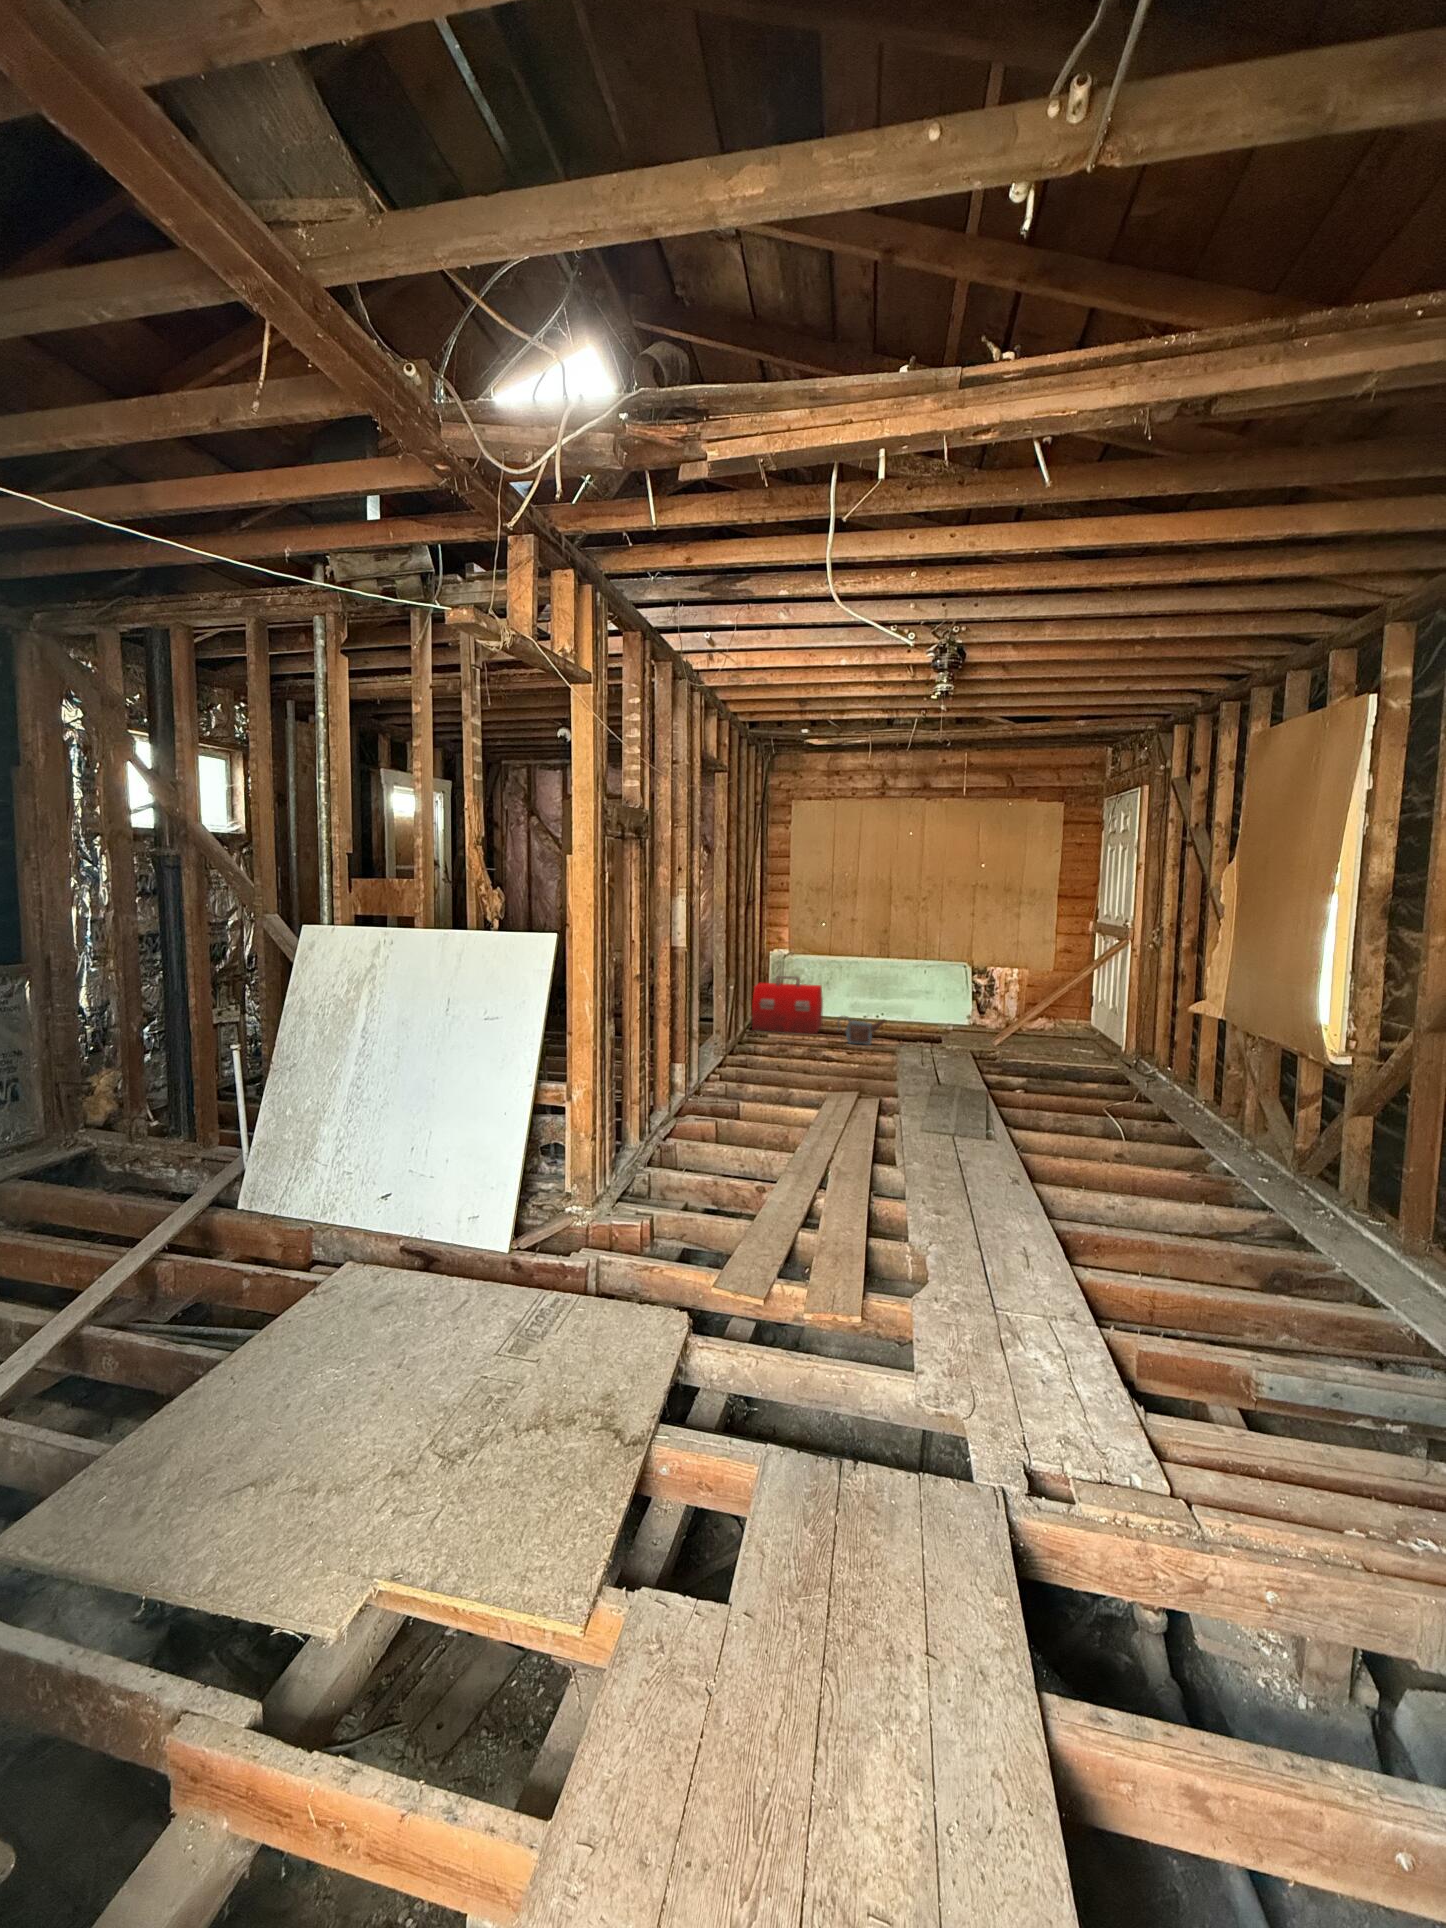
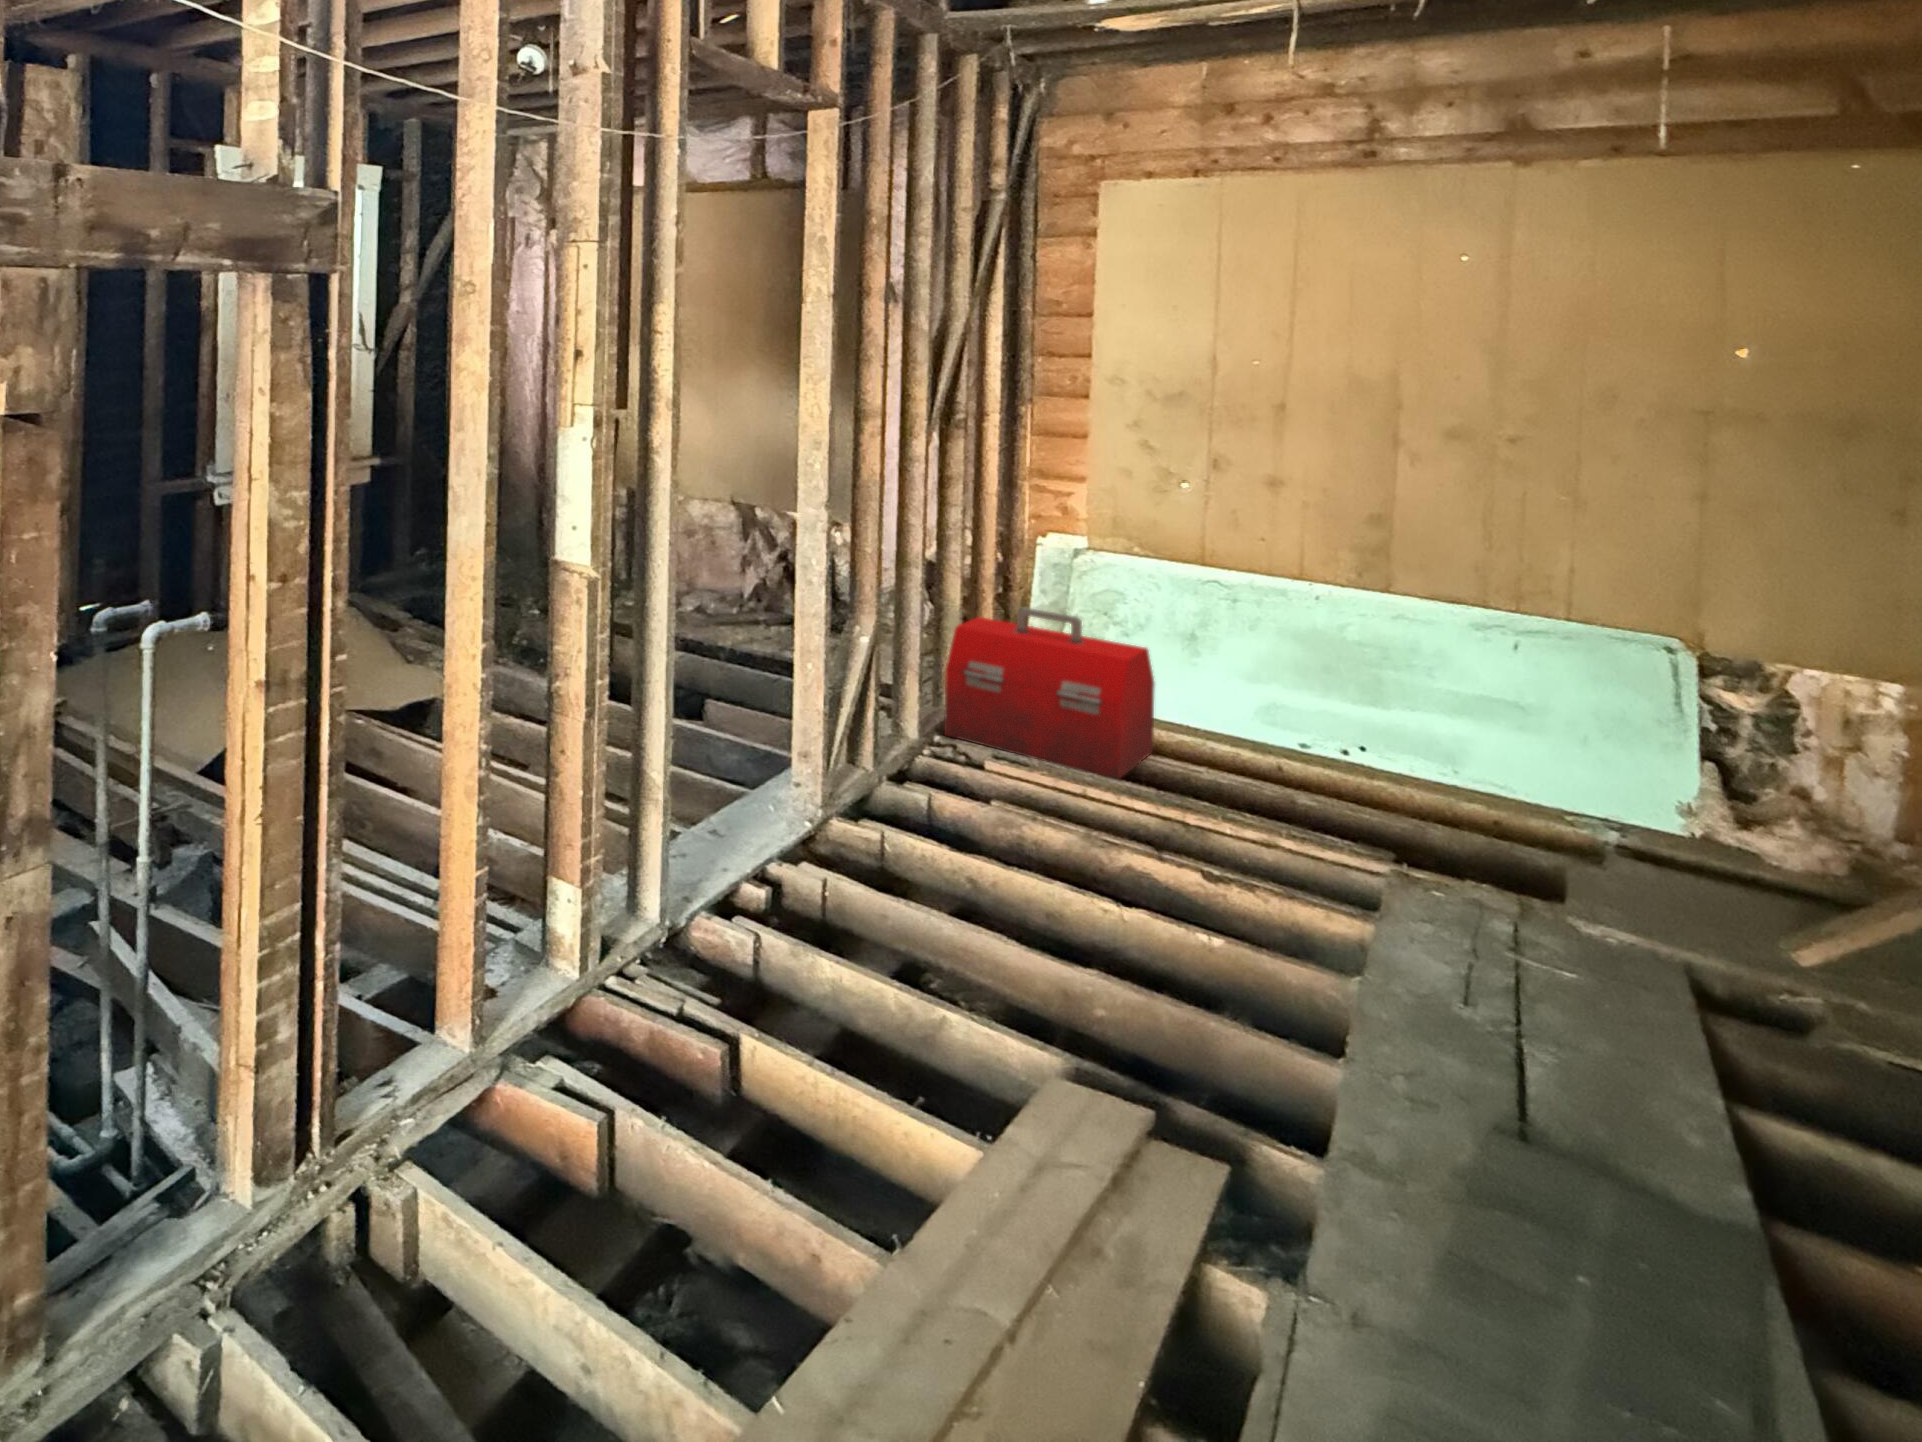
watering can: present [837,1016,885,1045] -> none [1166,748,1330,850]

